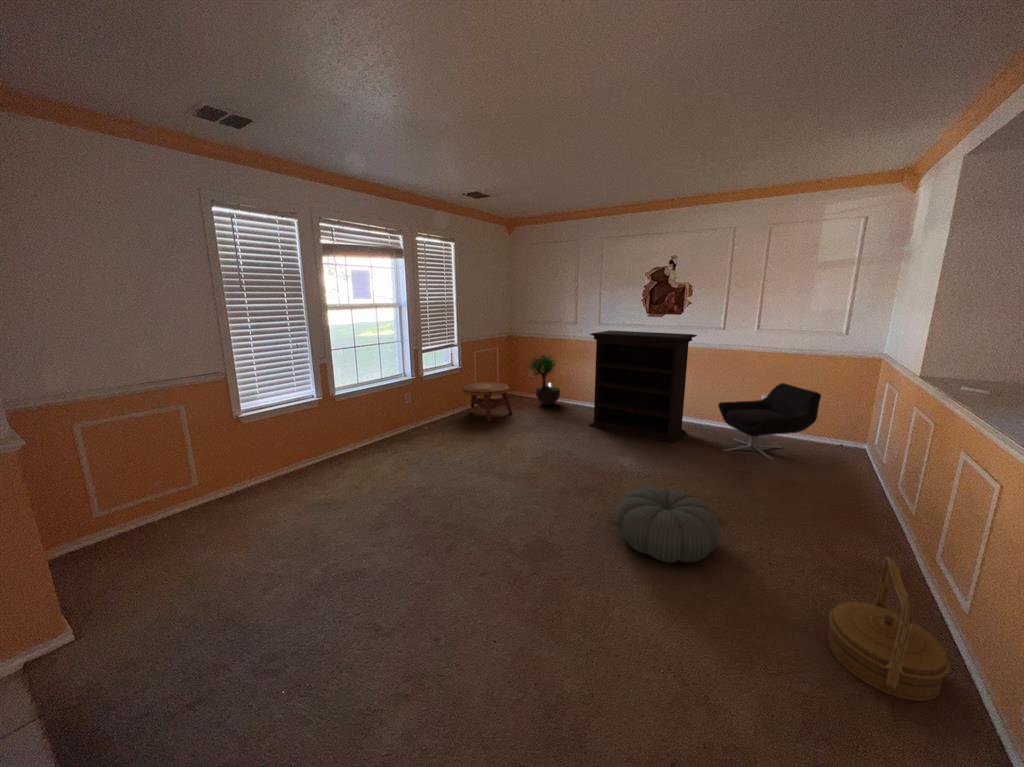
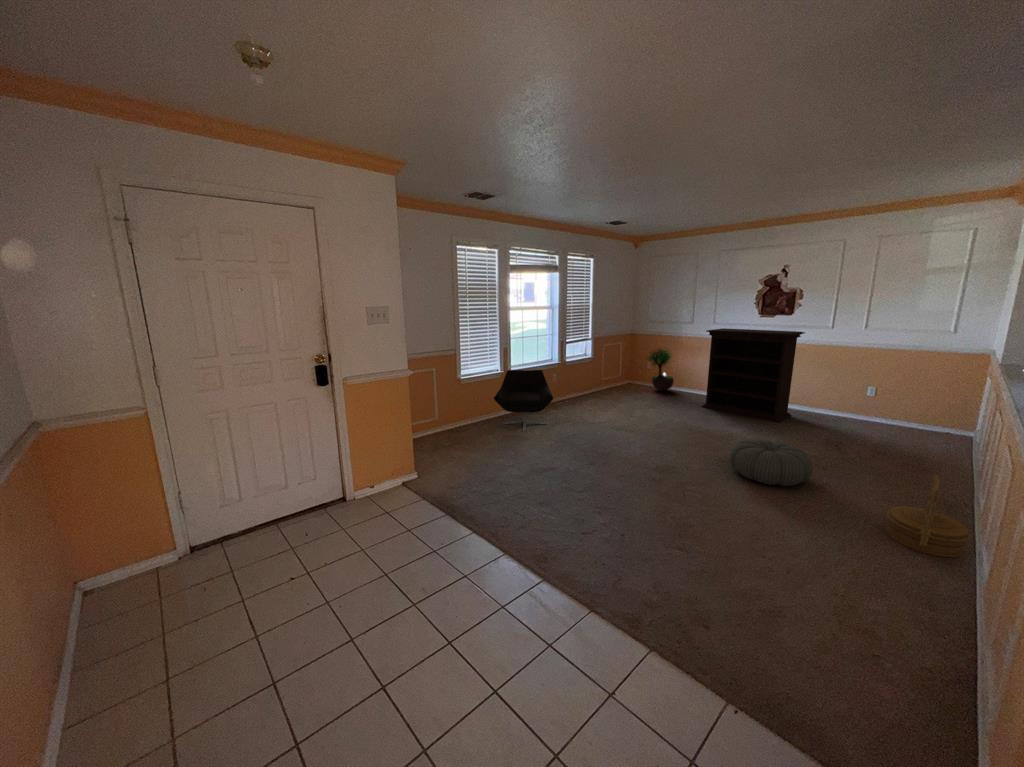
side table: present [463,382,512,422] -> none [593,370,633,400]
lounge chair: present [718,383,821,460] -> present [494,370,553,432]

